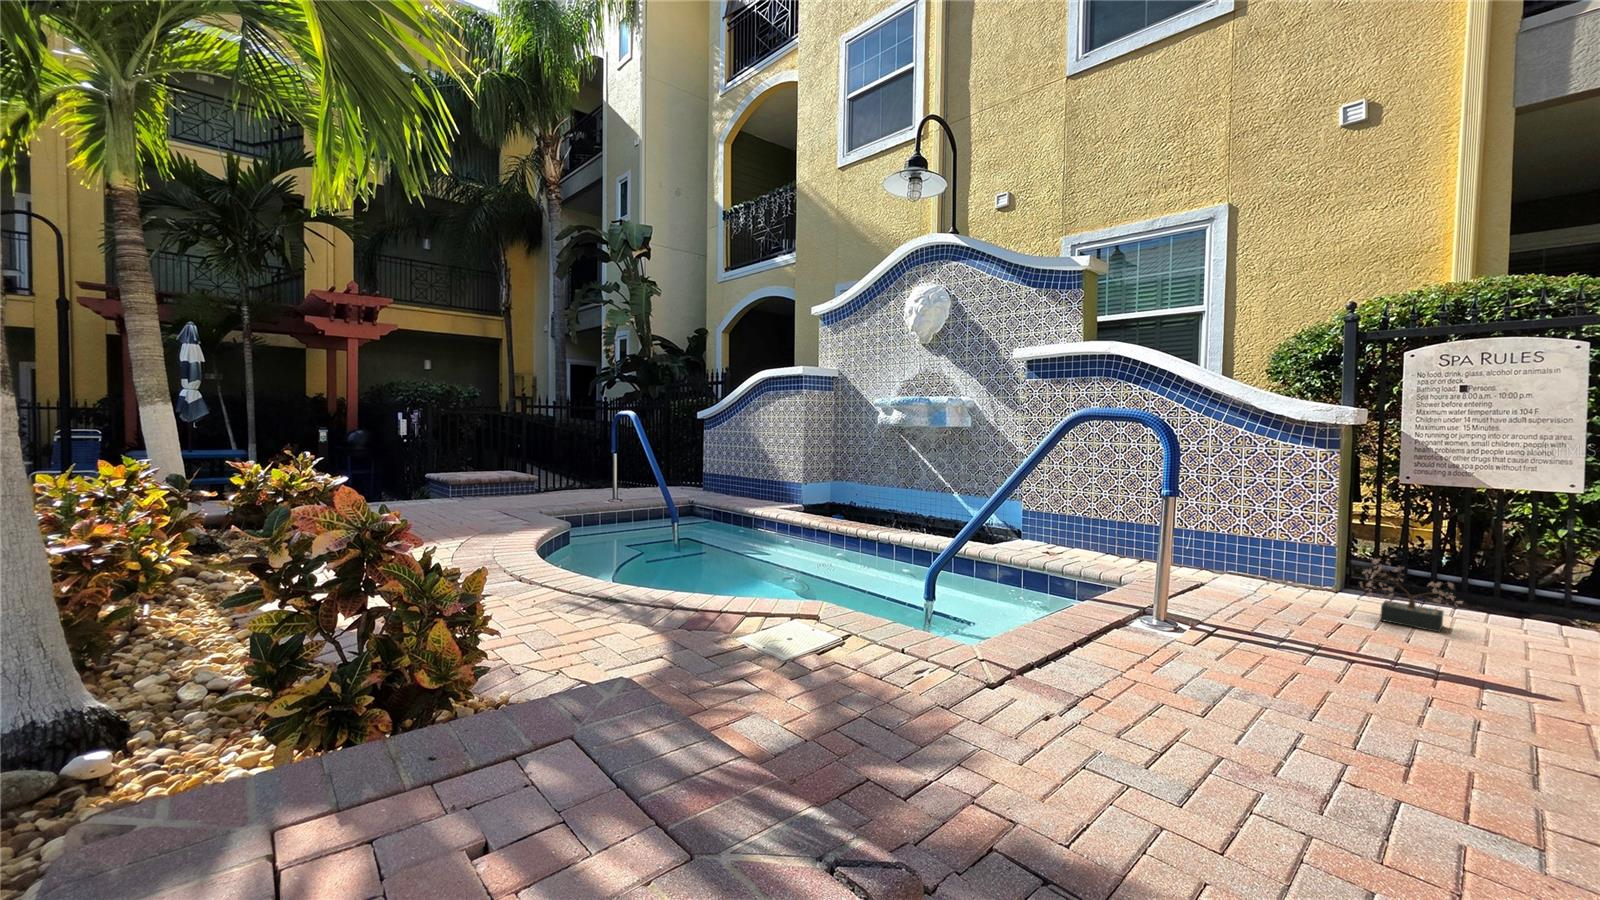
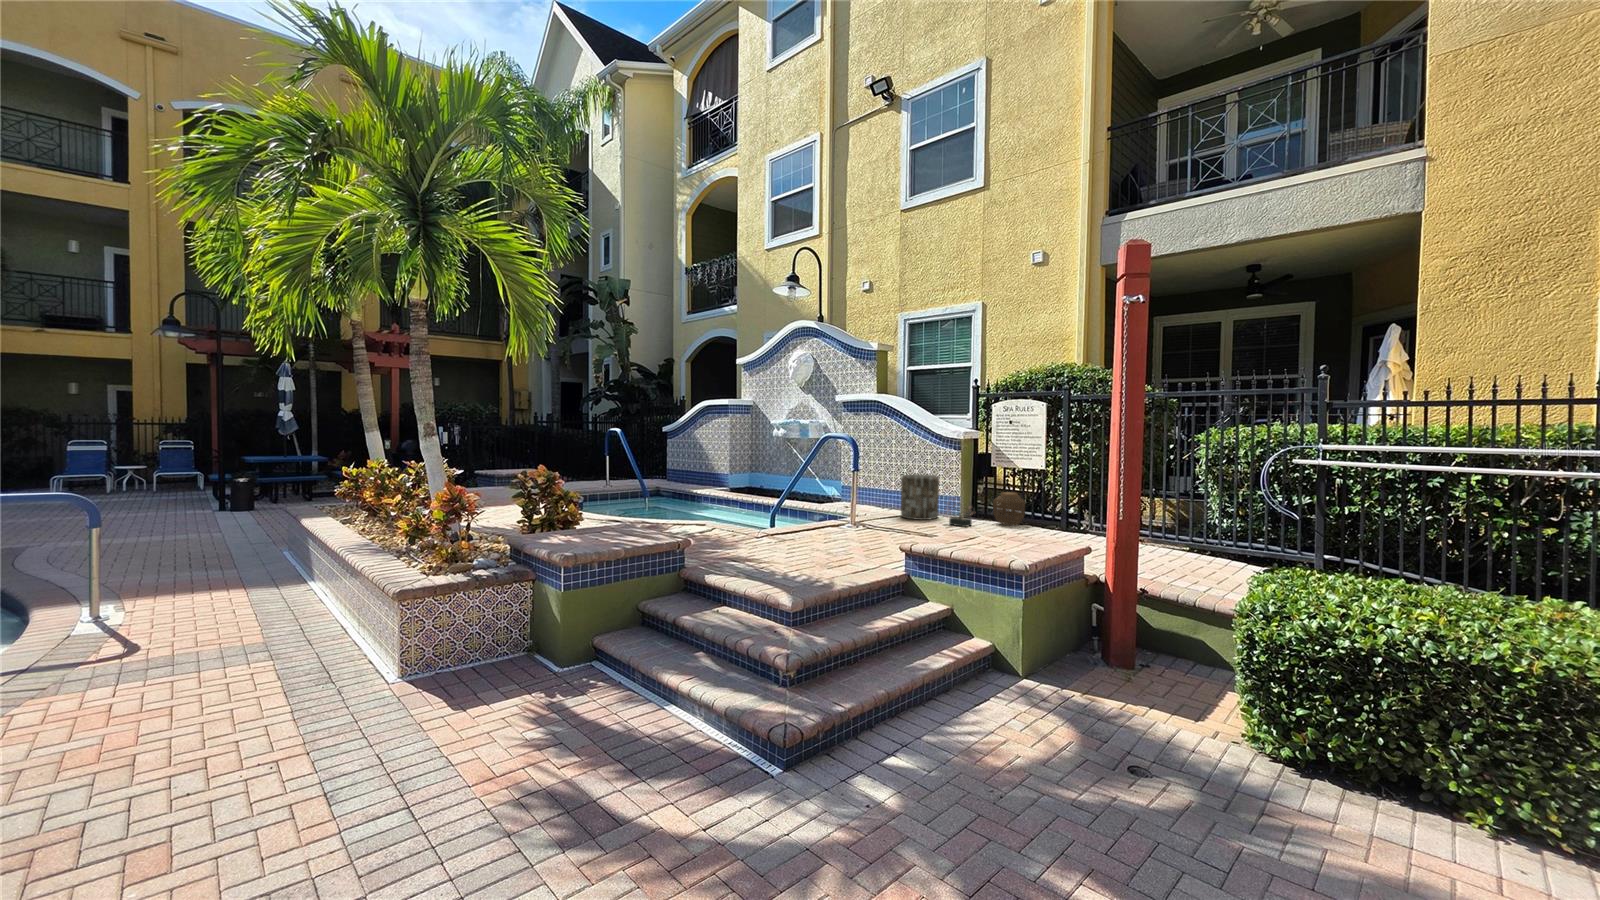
side table: none [1198,497,1296,596] -> present [901,474,939,520]
woven basket: none [1471,546,1582,628] -> present [993,492,1025,526]

